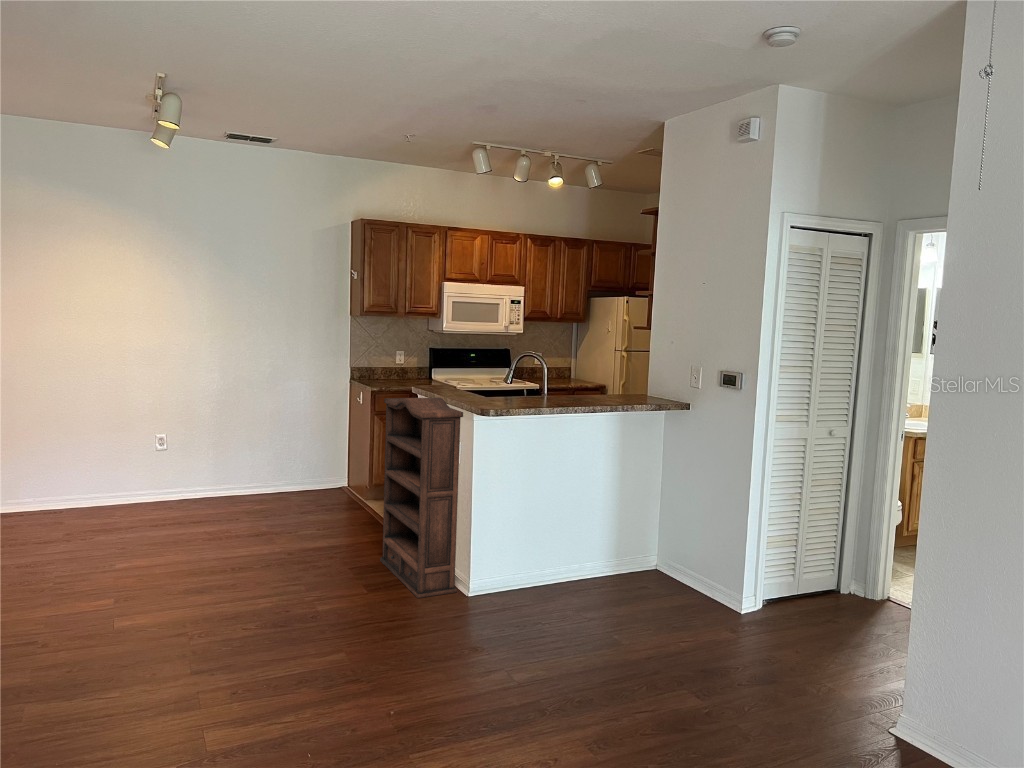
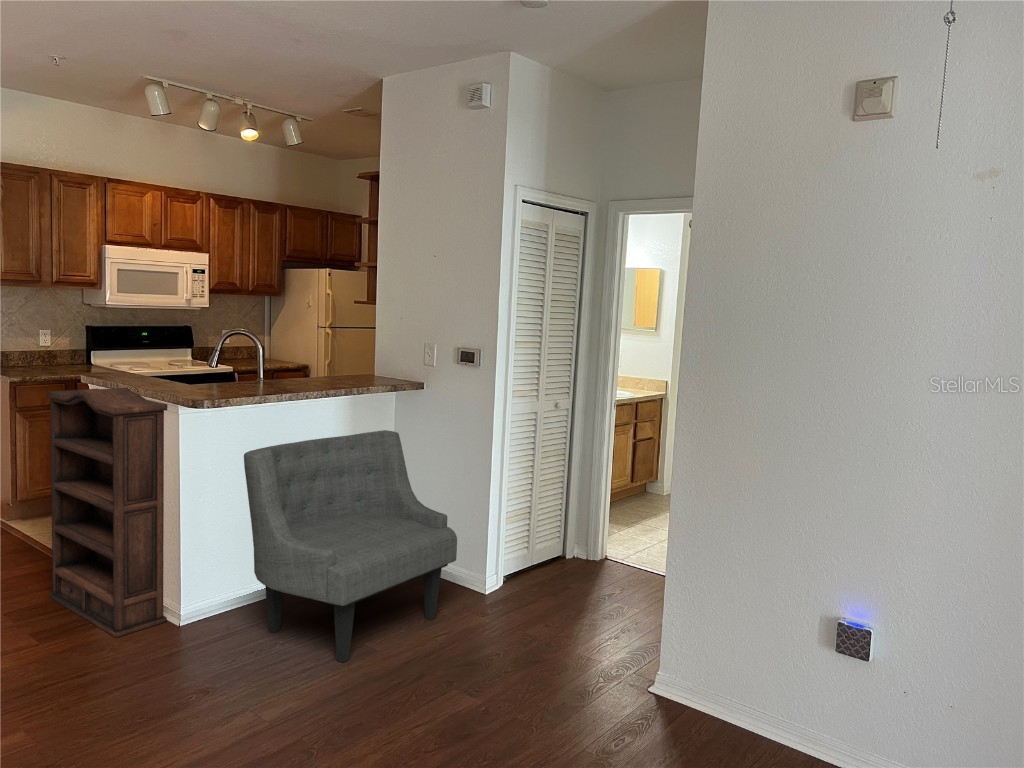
armchair: none [517,446,707,650] -> present [244,430,457,662]

